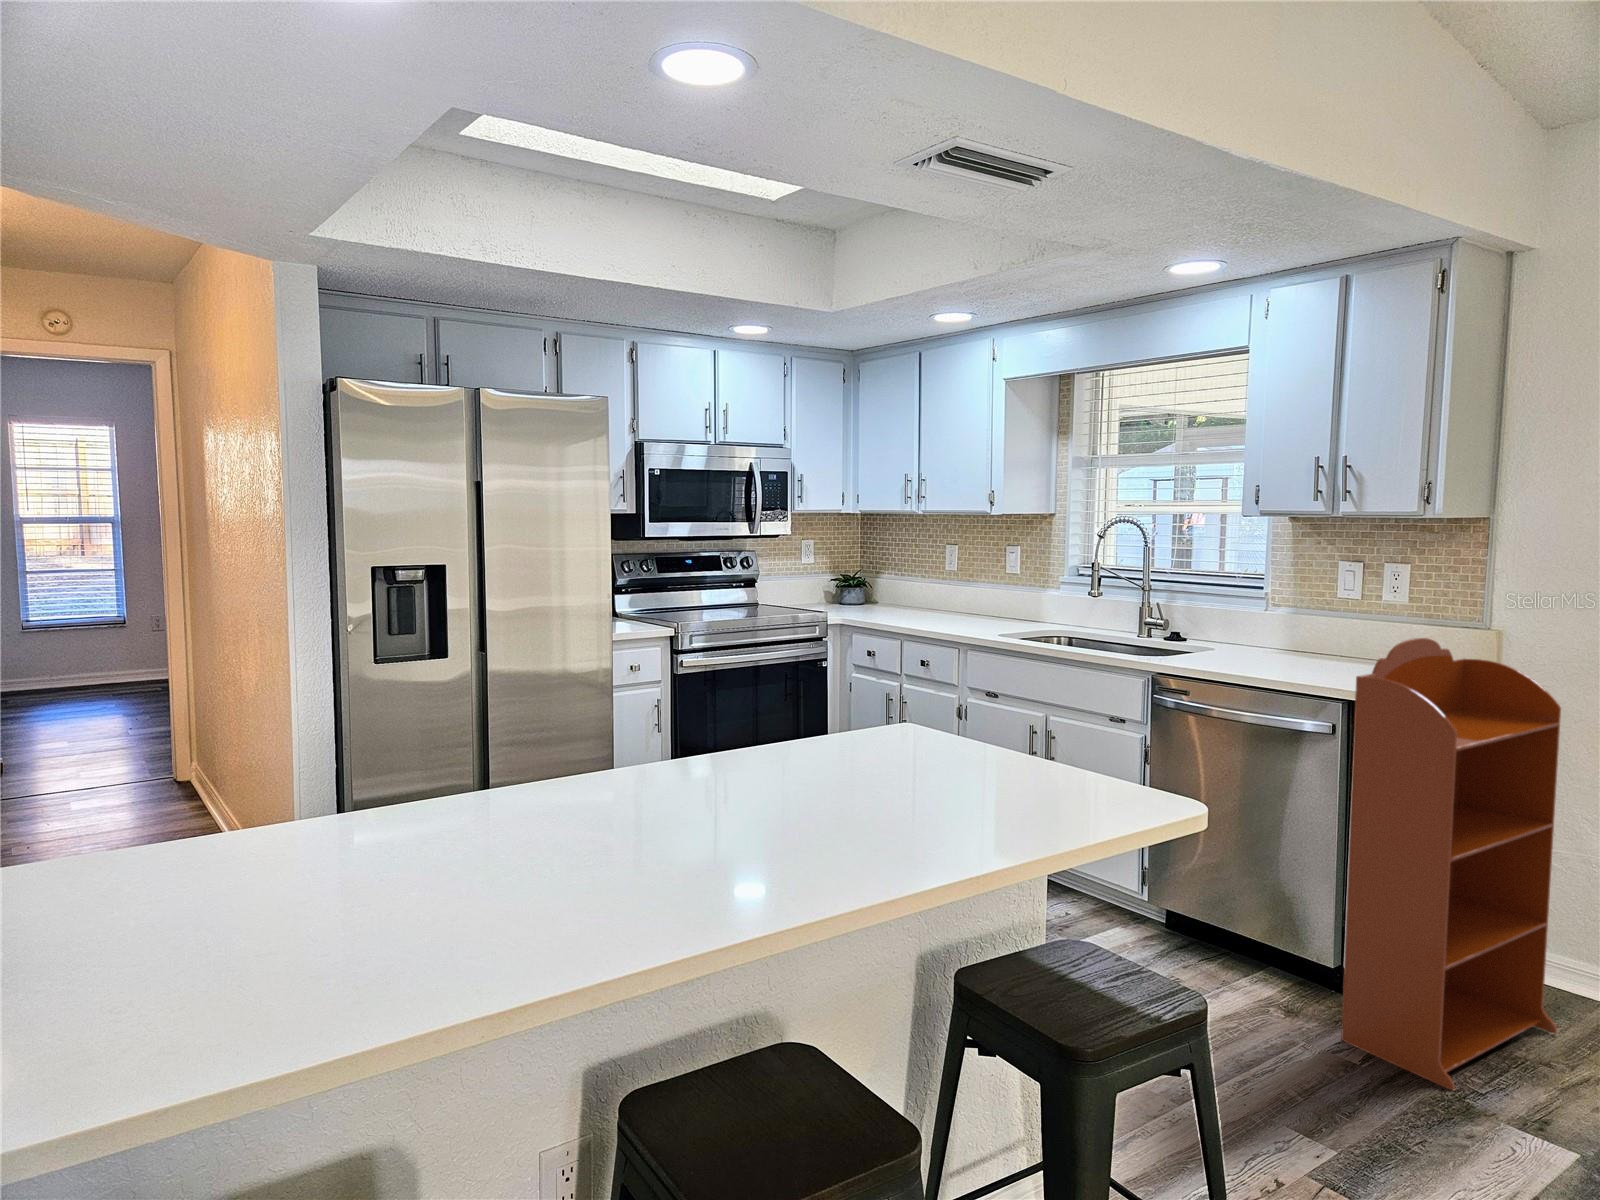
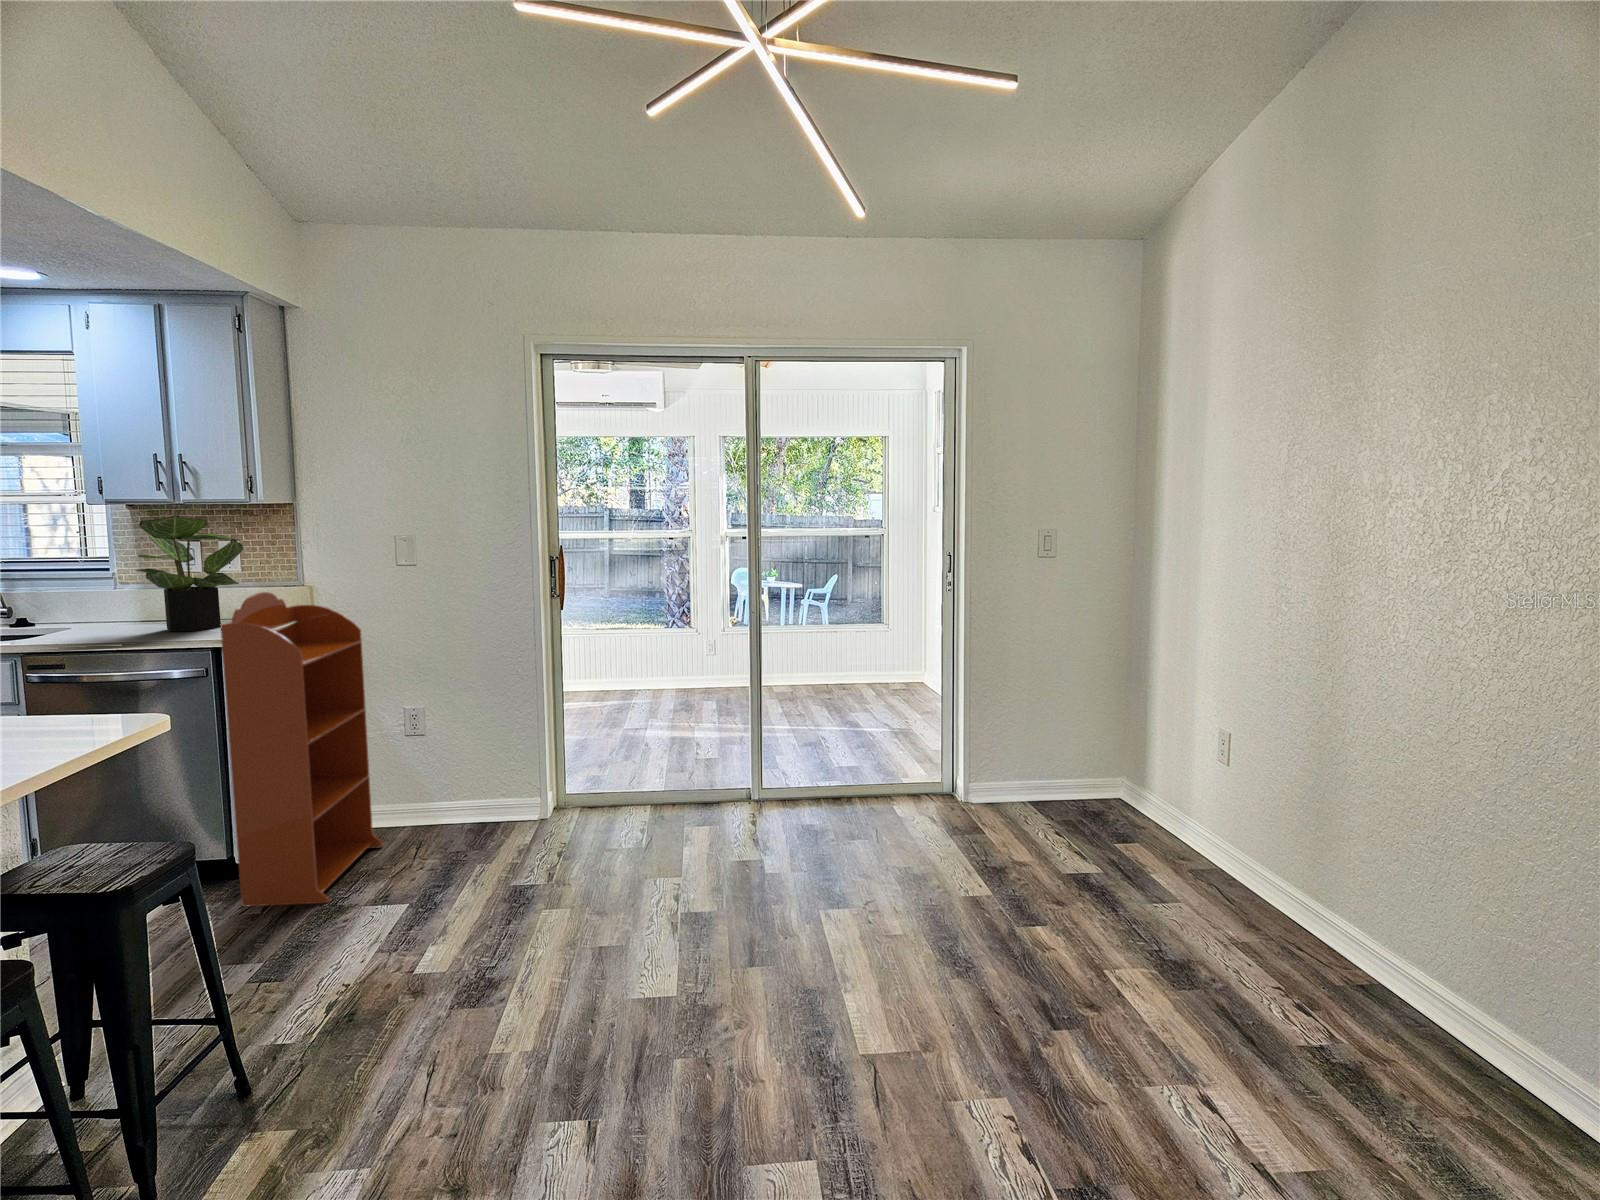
potted plant: none [1274,533,1407,676] -> present [136,515,243,631]

